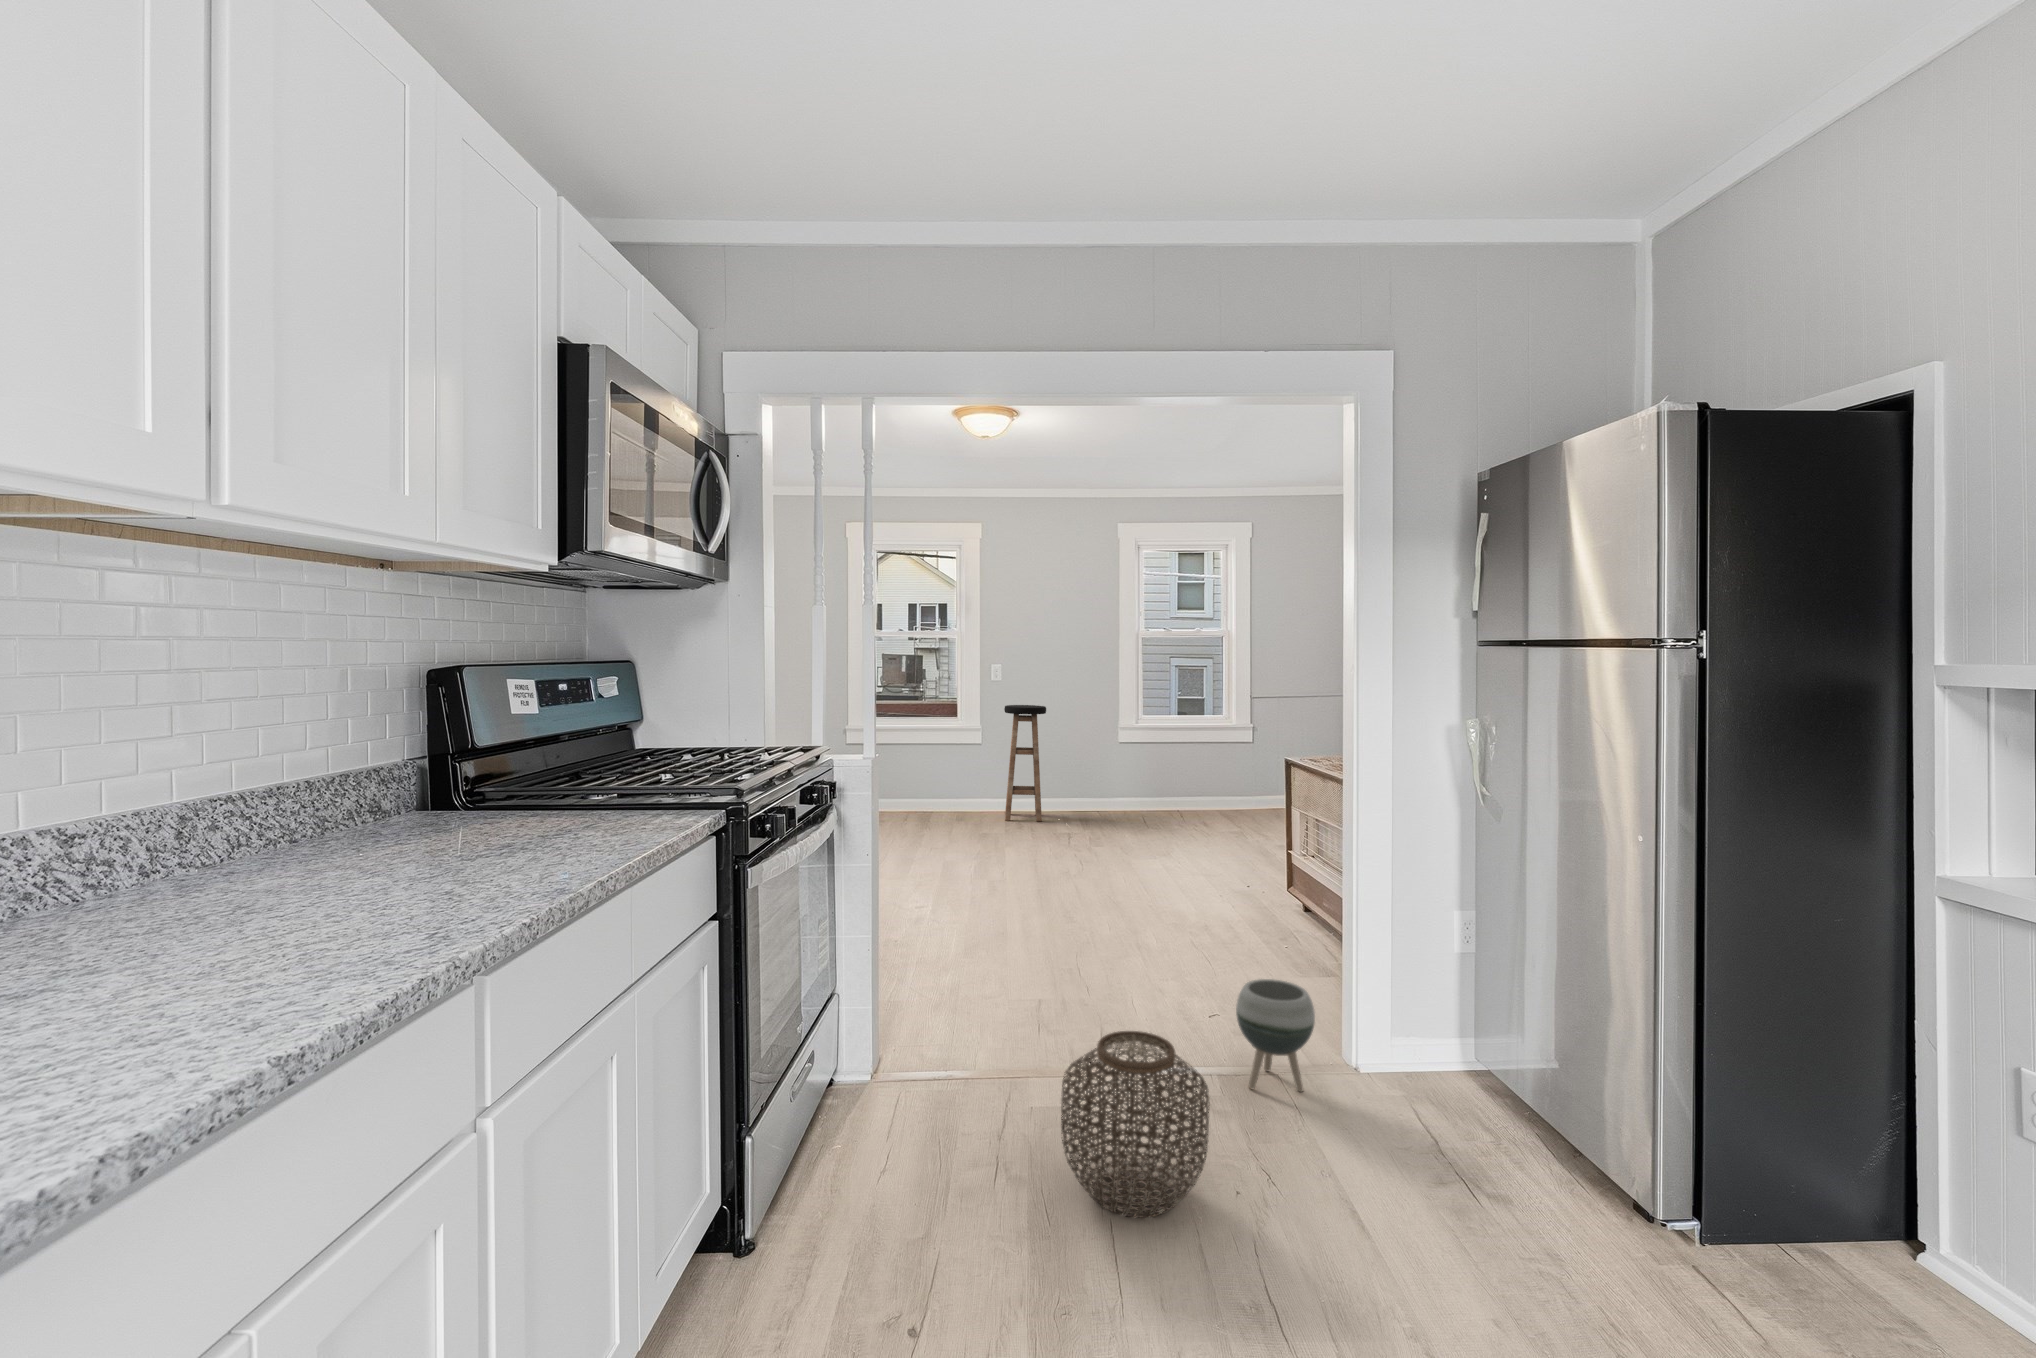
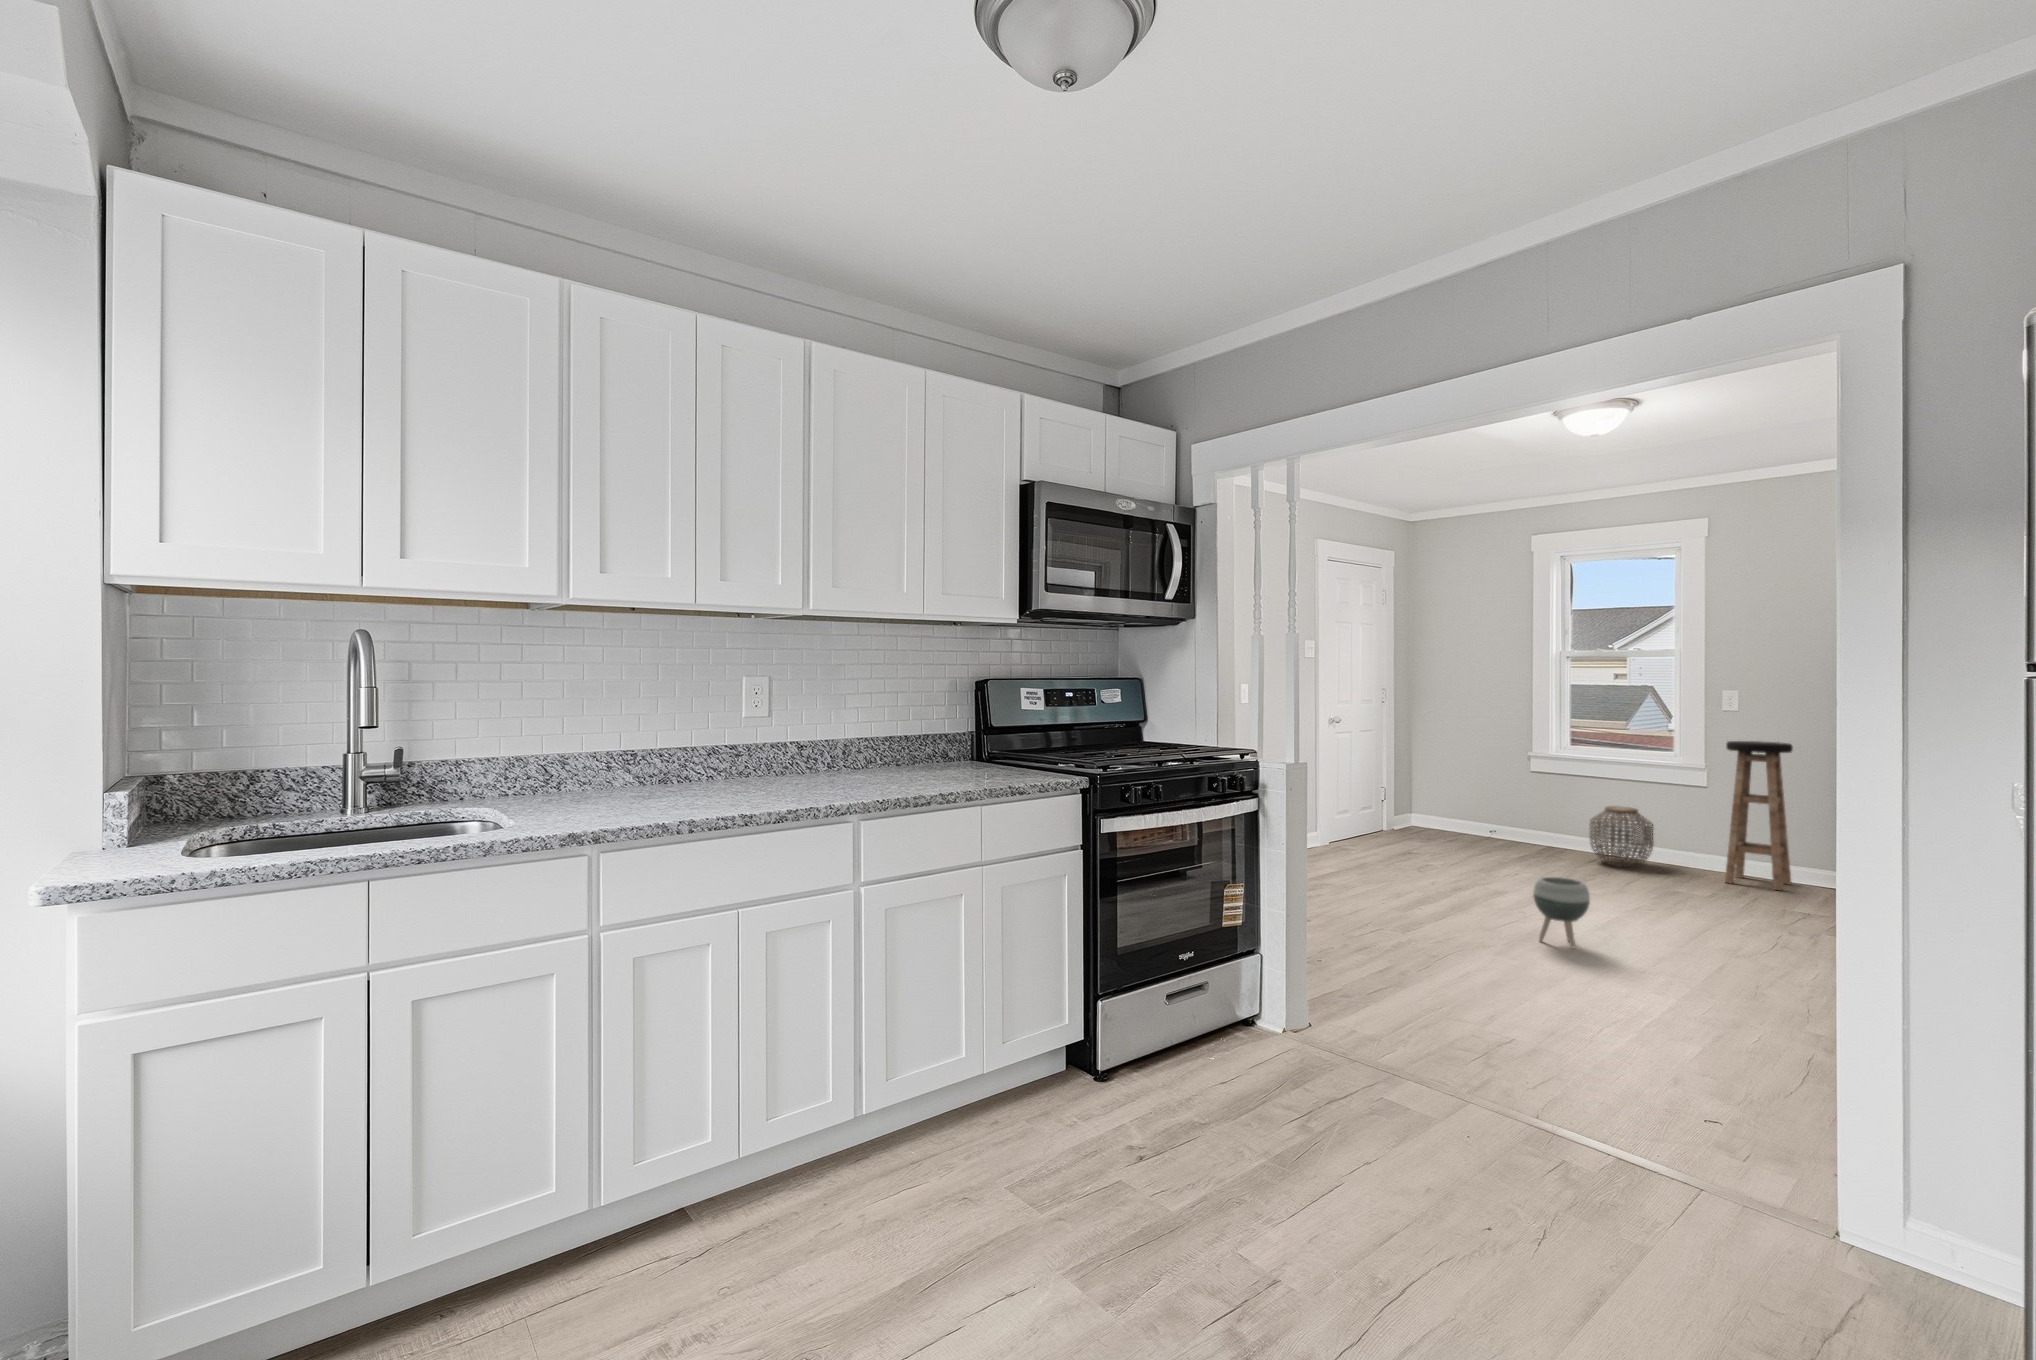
planter: present [1236,979,1315,1092] -> present [1533,877,1590,948]
woven basket: present [1061,1031,1209,1218] -> present [1590,806,1653,867]

